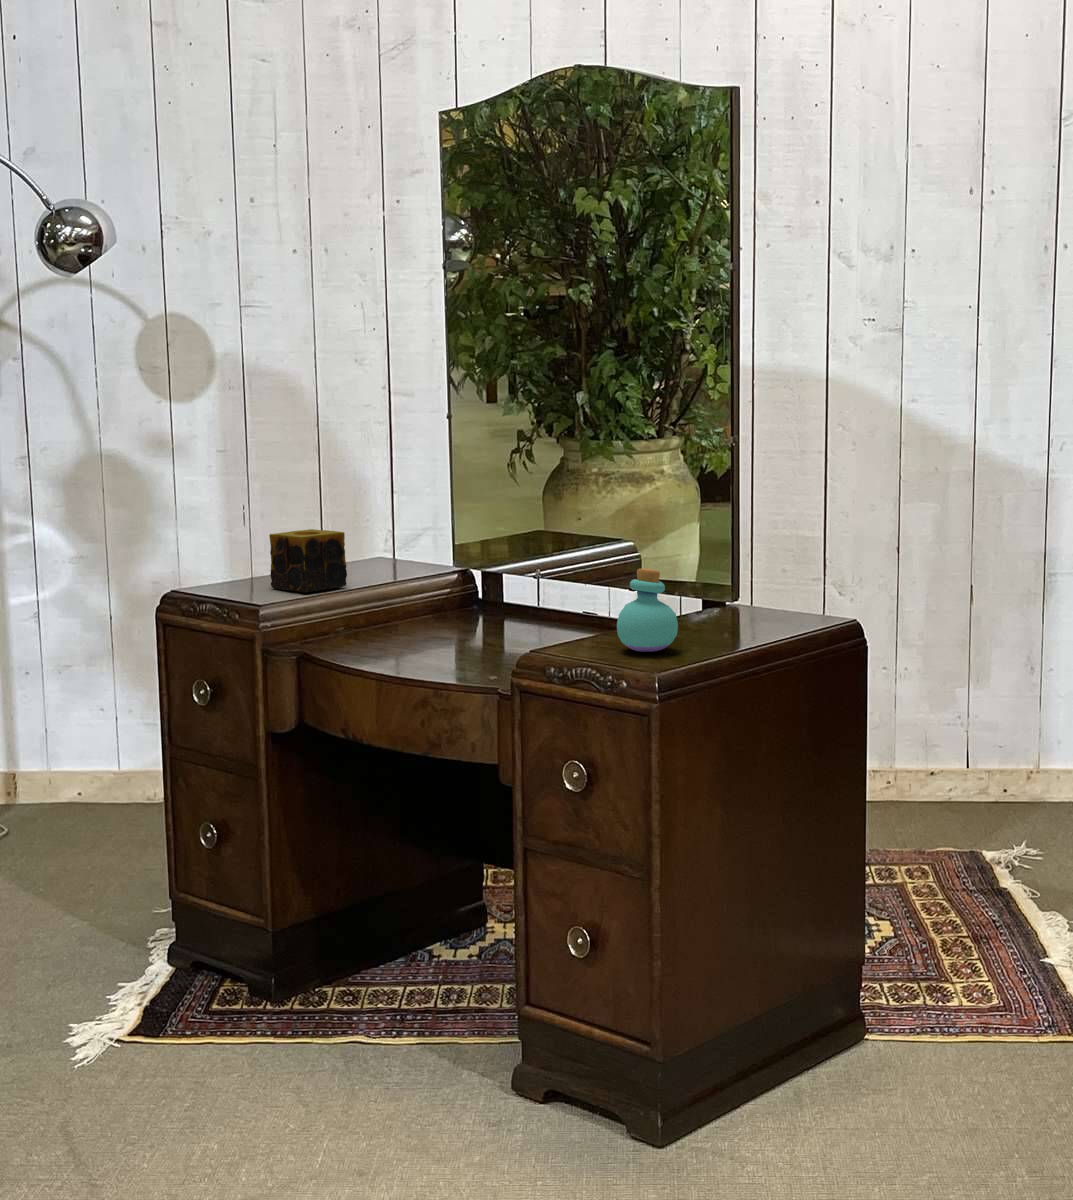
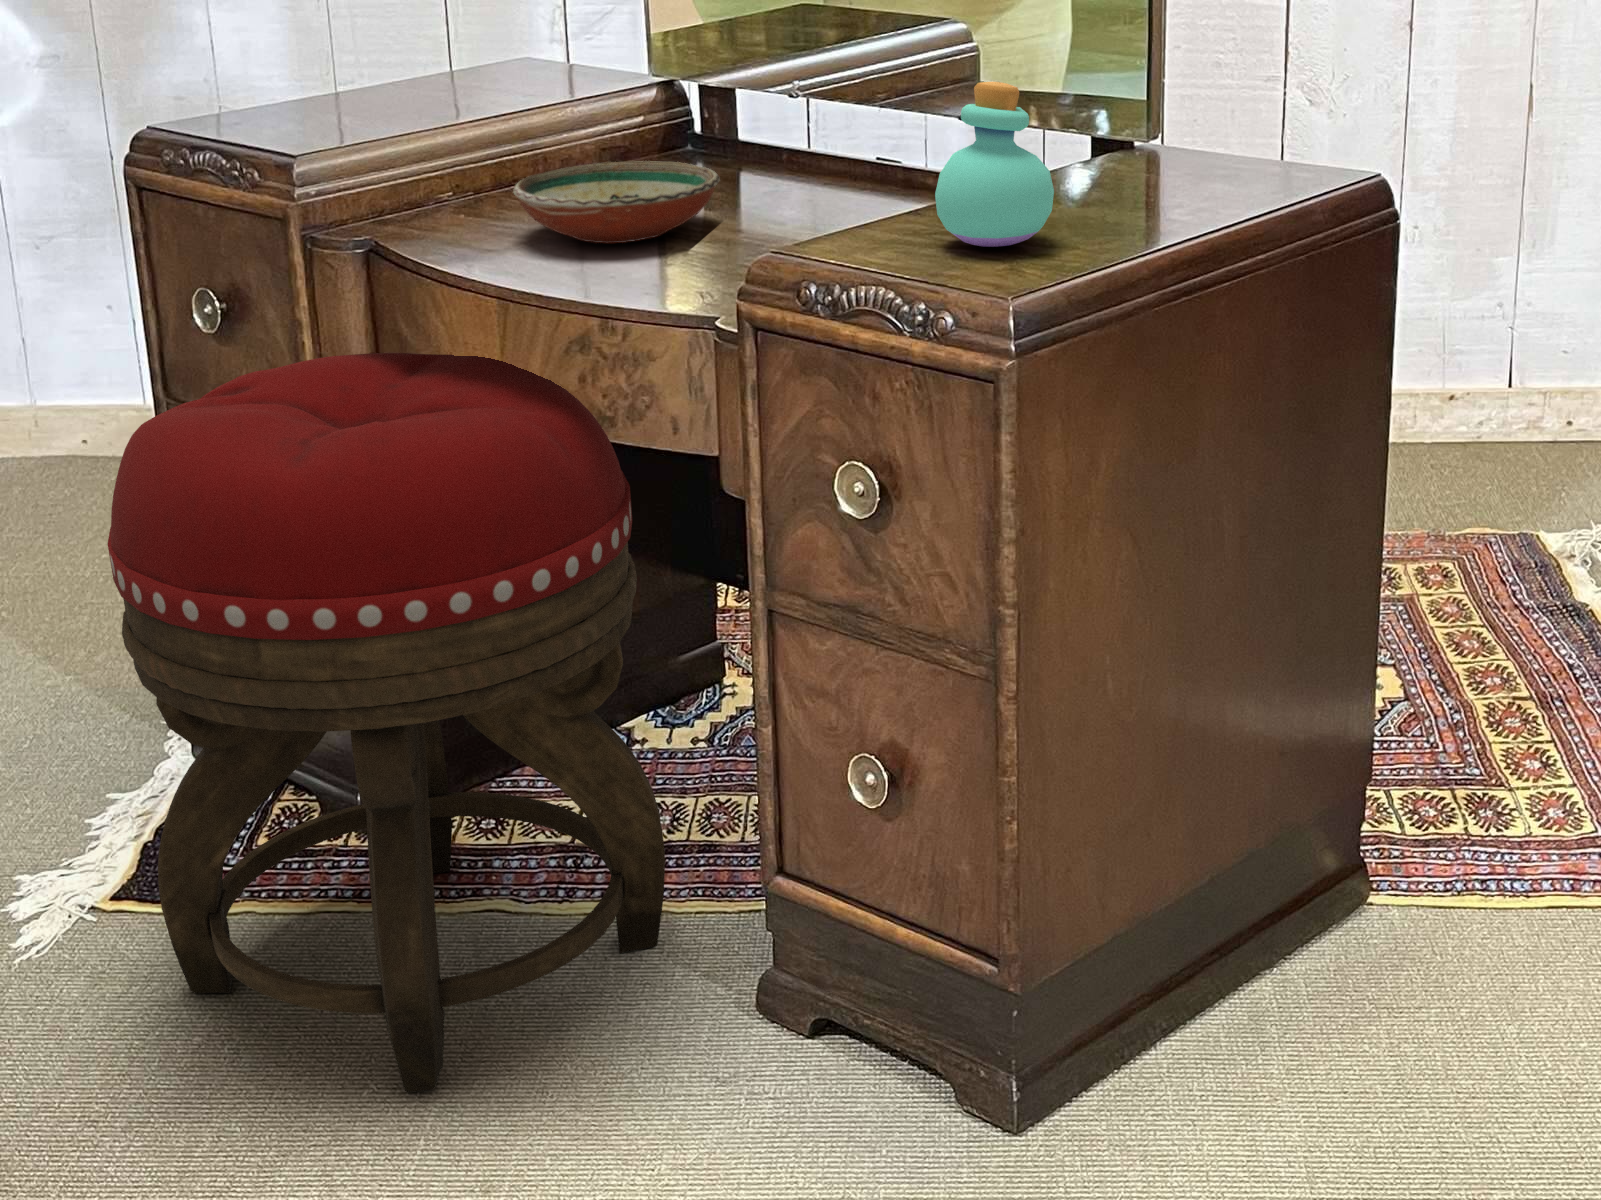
candle: present [269,529,347,592] -> none [311,9,454,126]
decorative bowl: none [384,613,498,655] -> present [513,161,720,243]
footstool: none [162,713,460,1127] -> present [108,353,665,1093]

